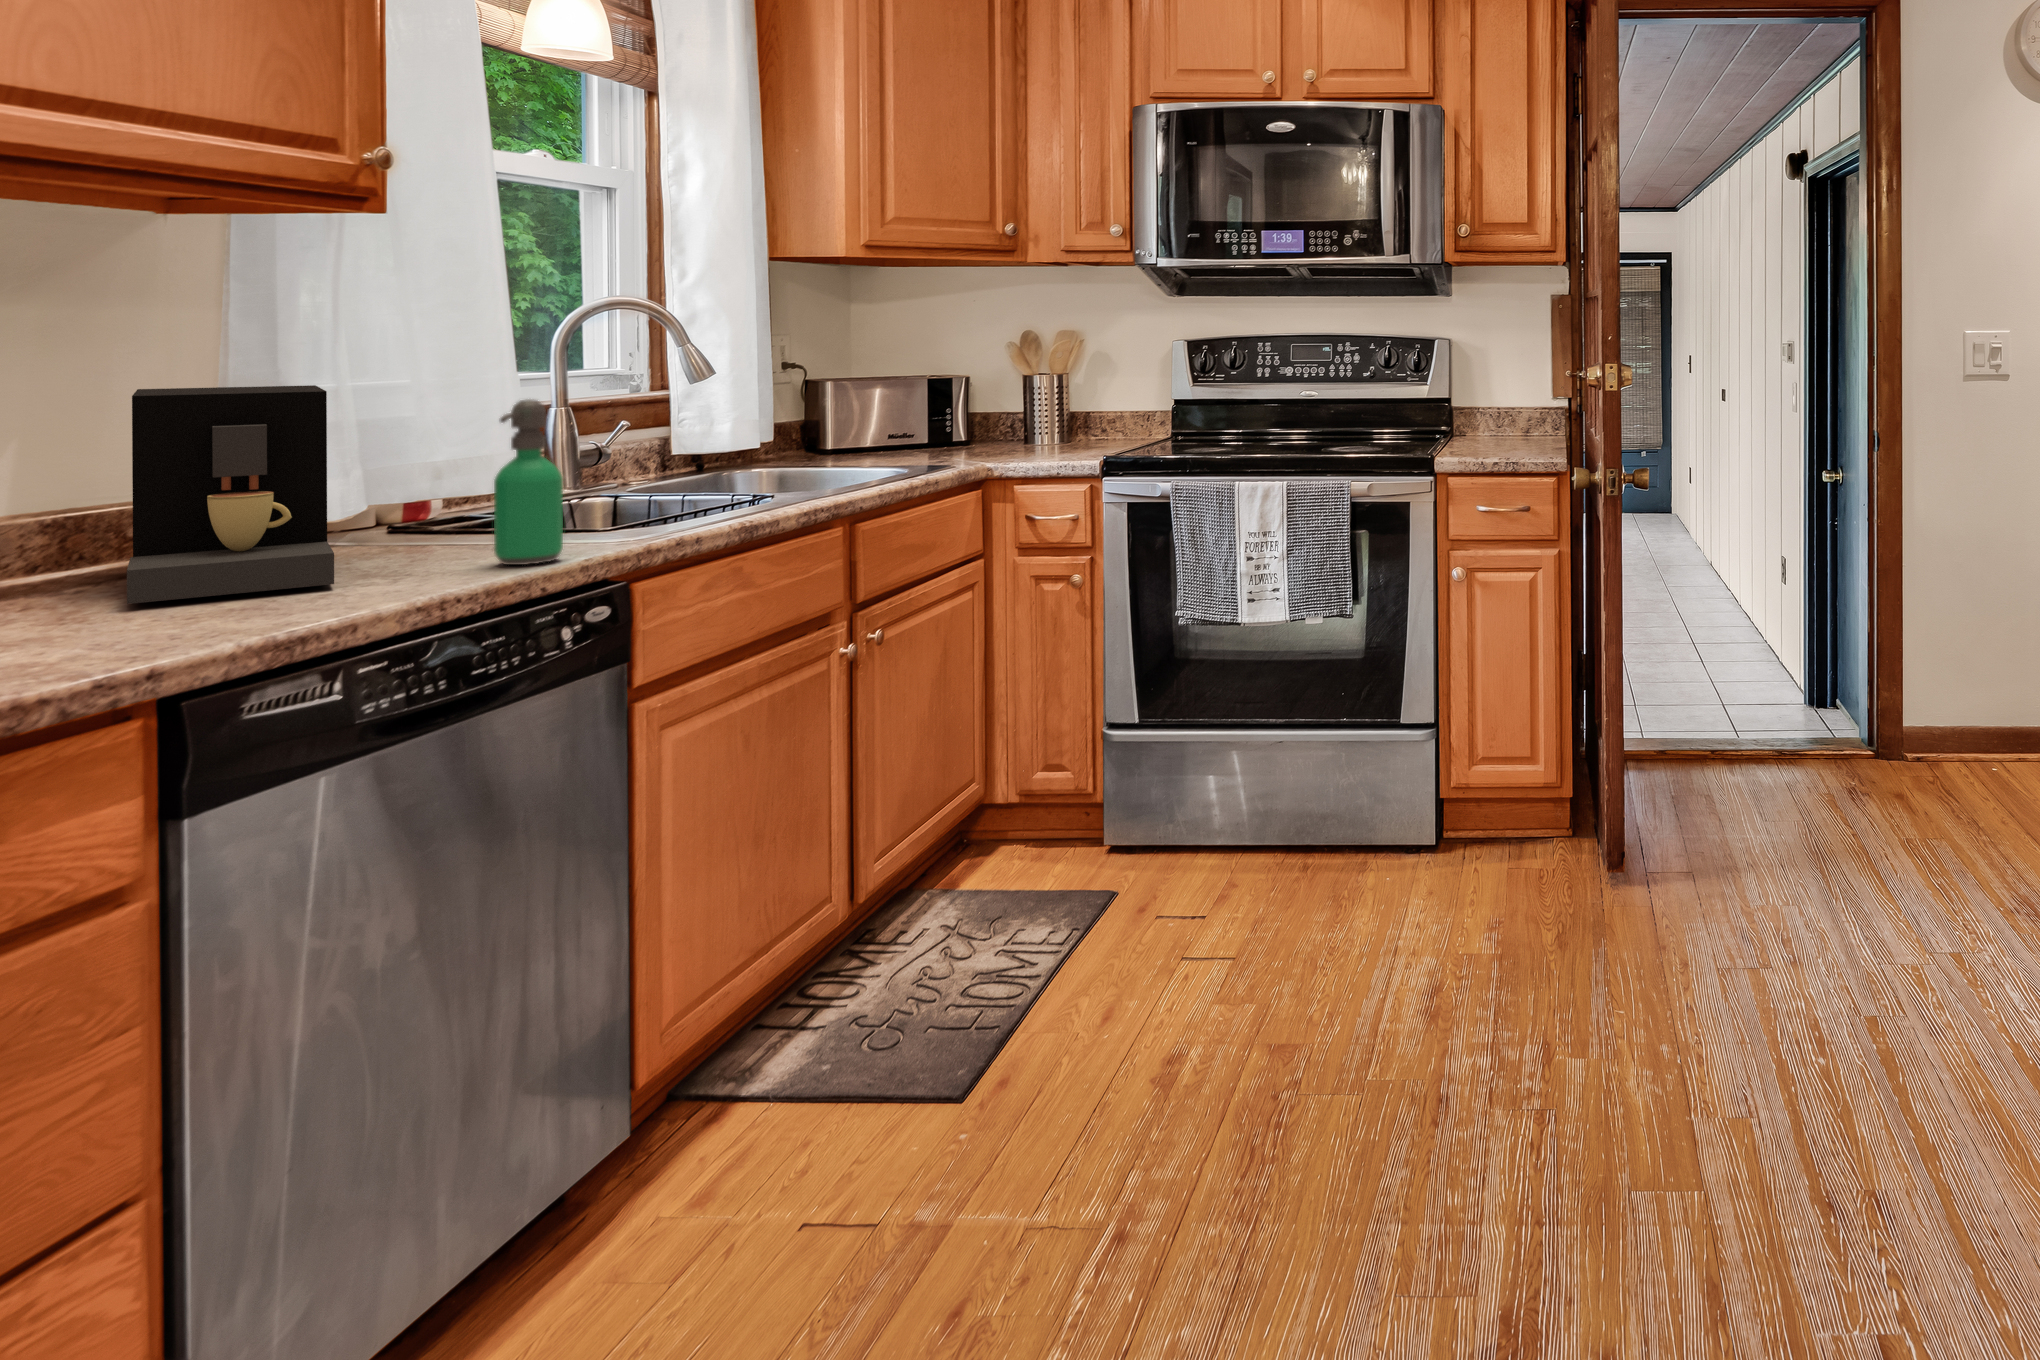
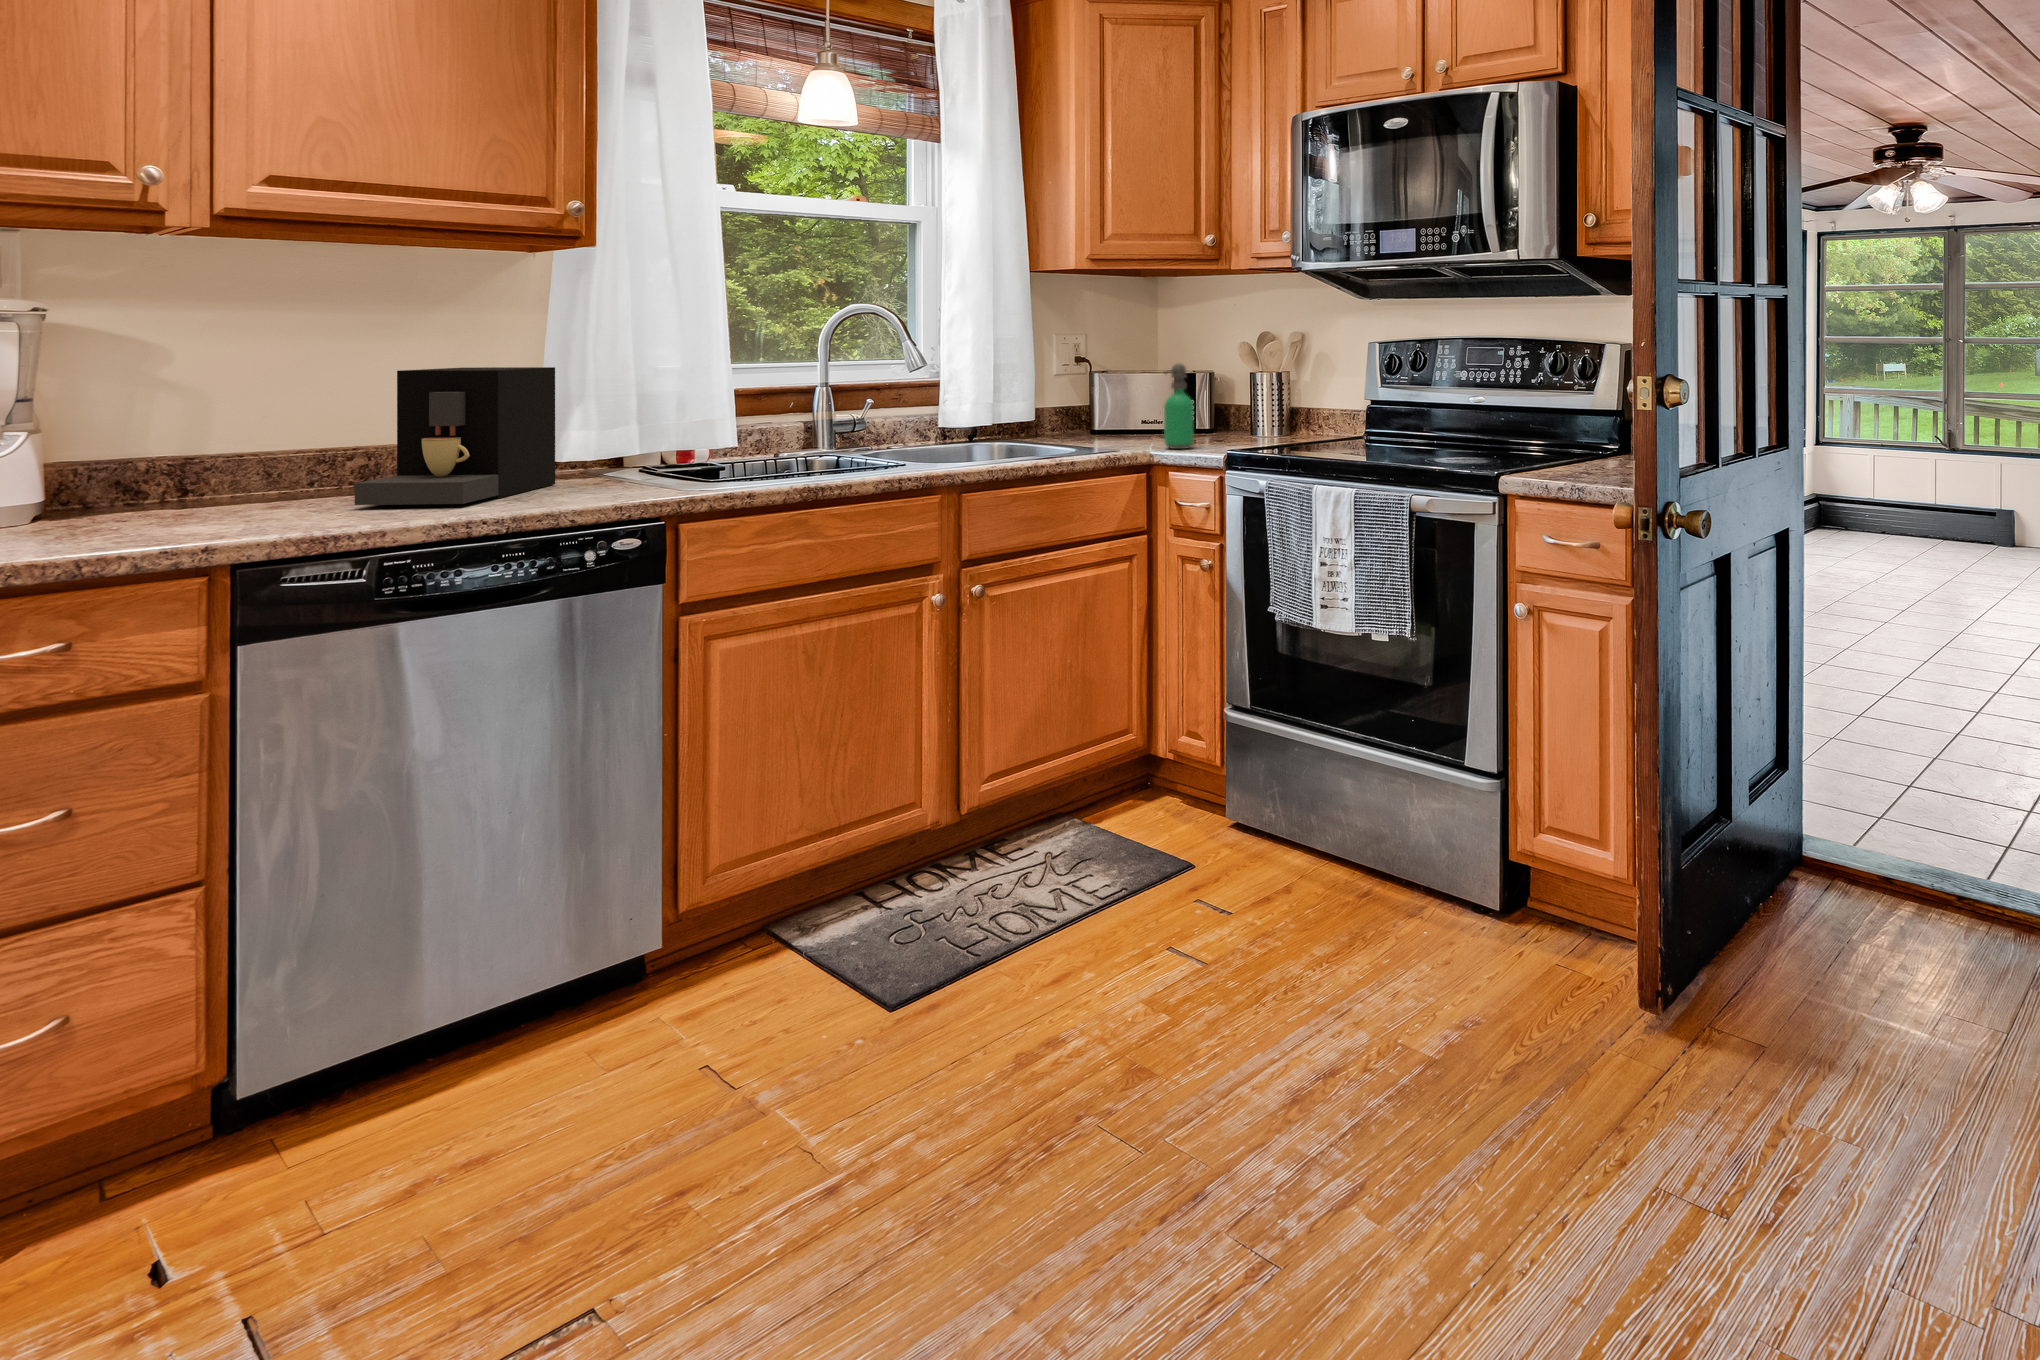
soap dispenser: present [494,399,563,565] -> present [1164,364,1193,449]

